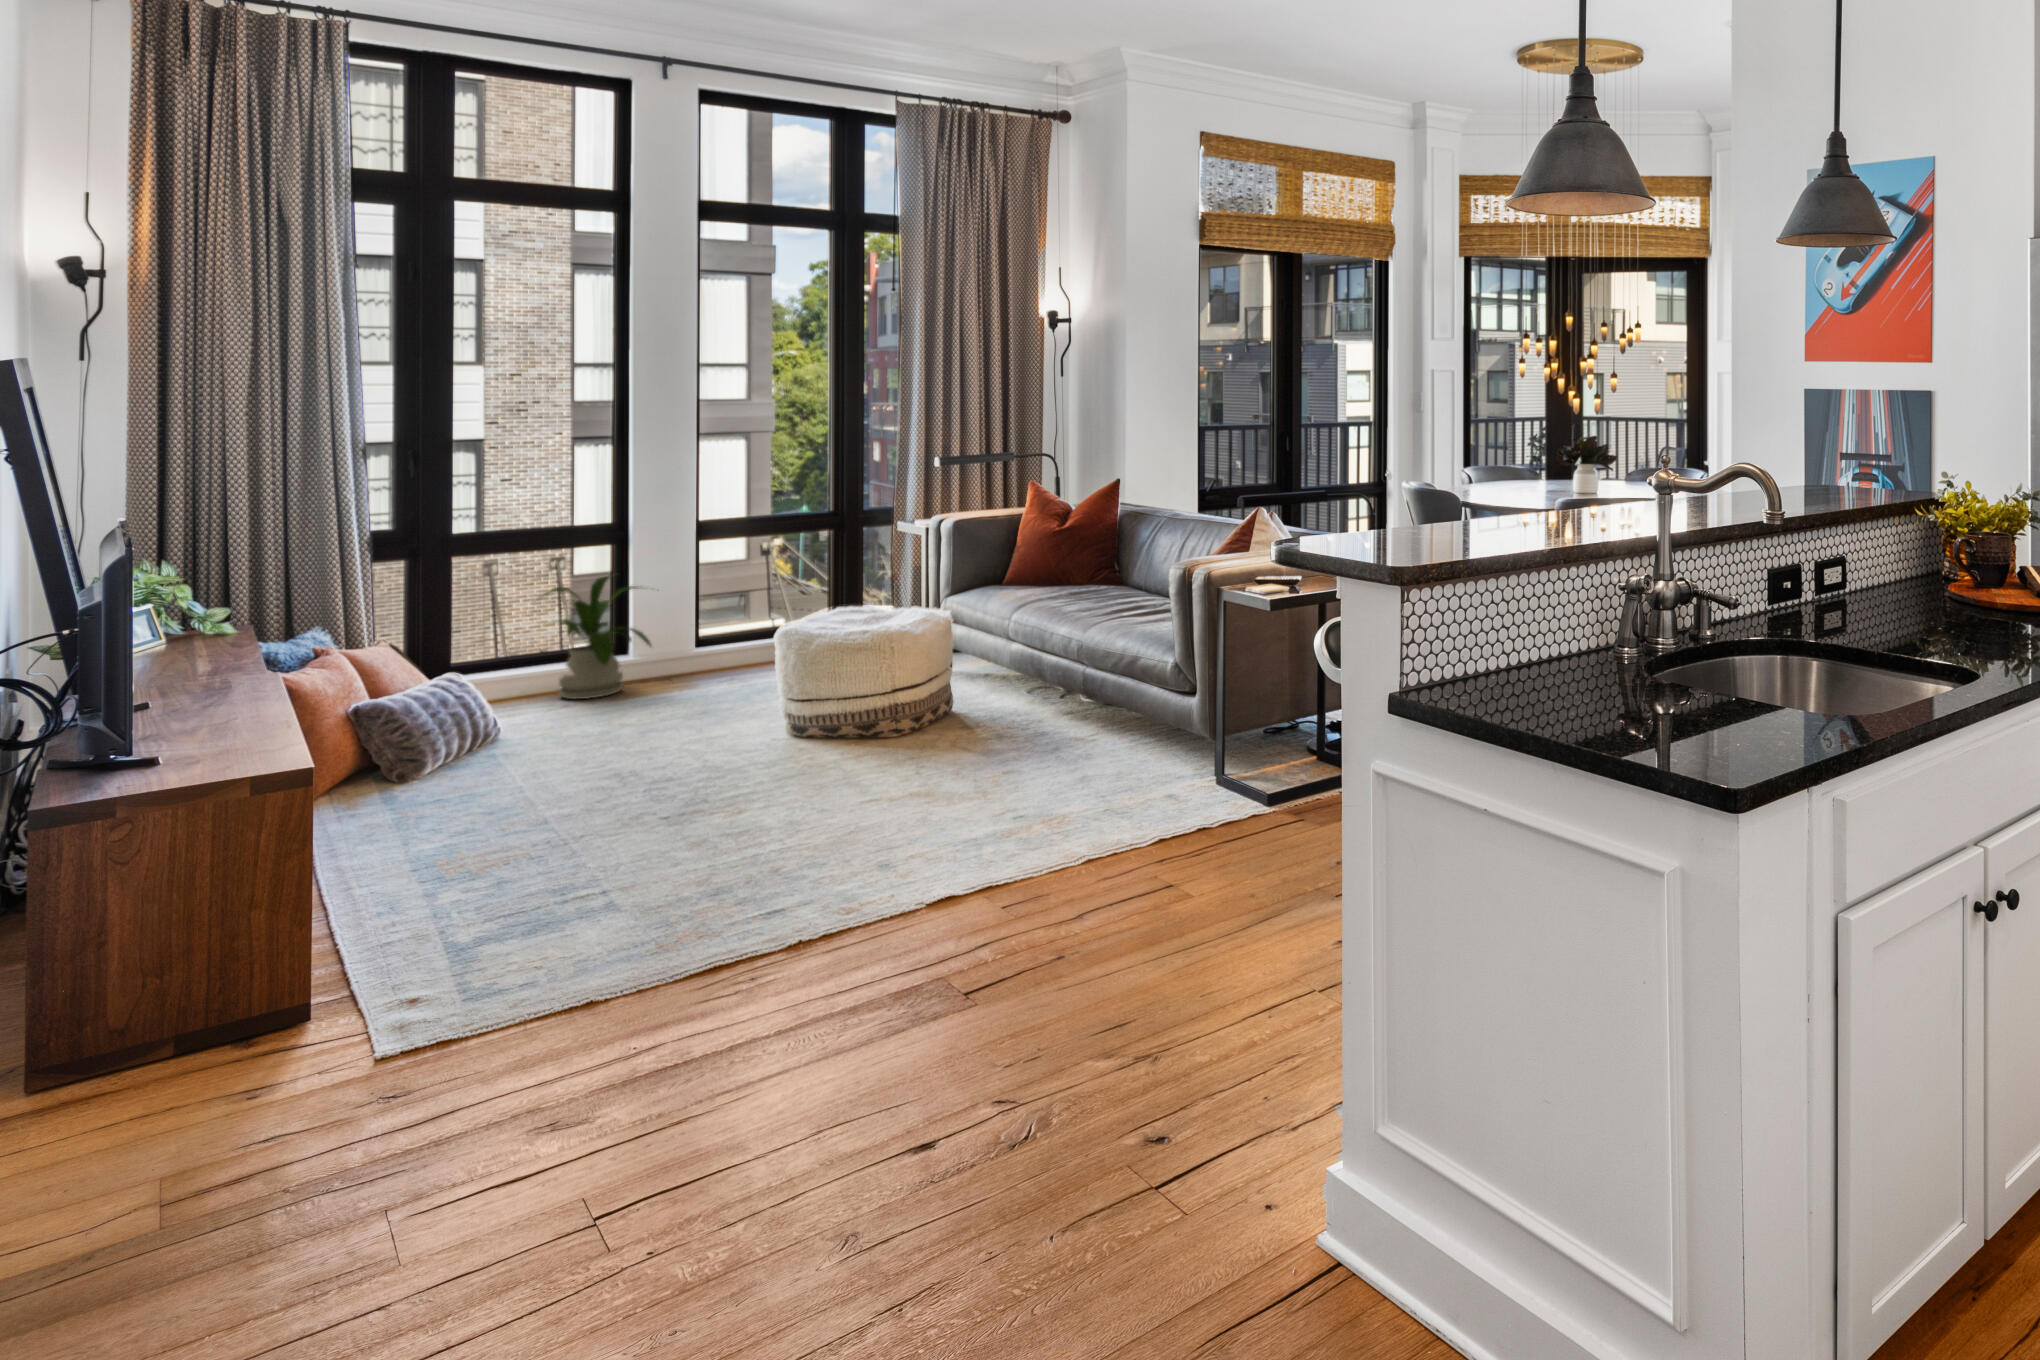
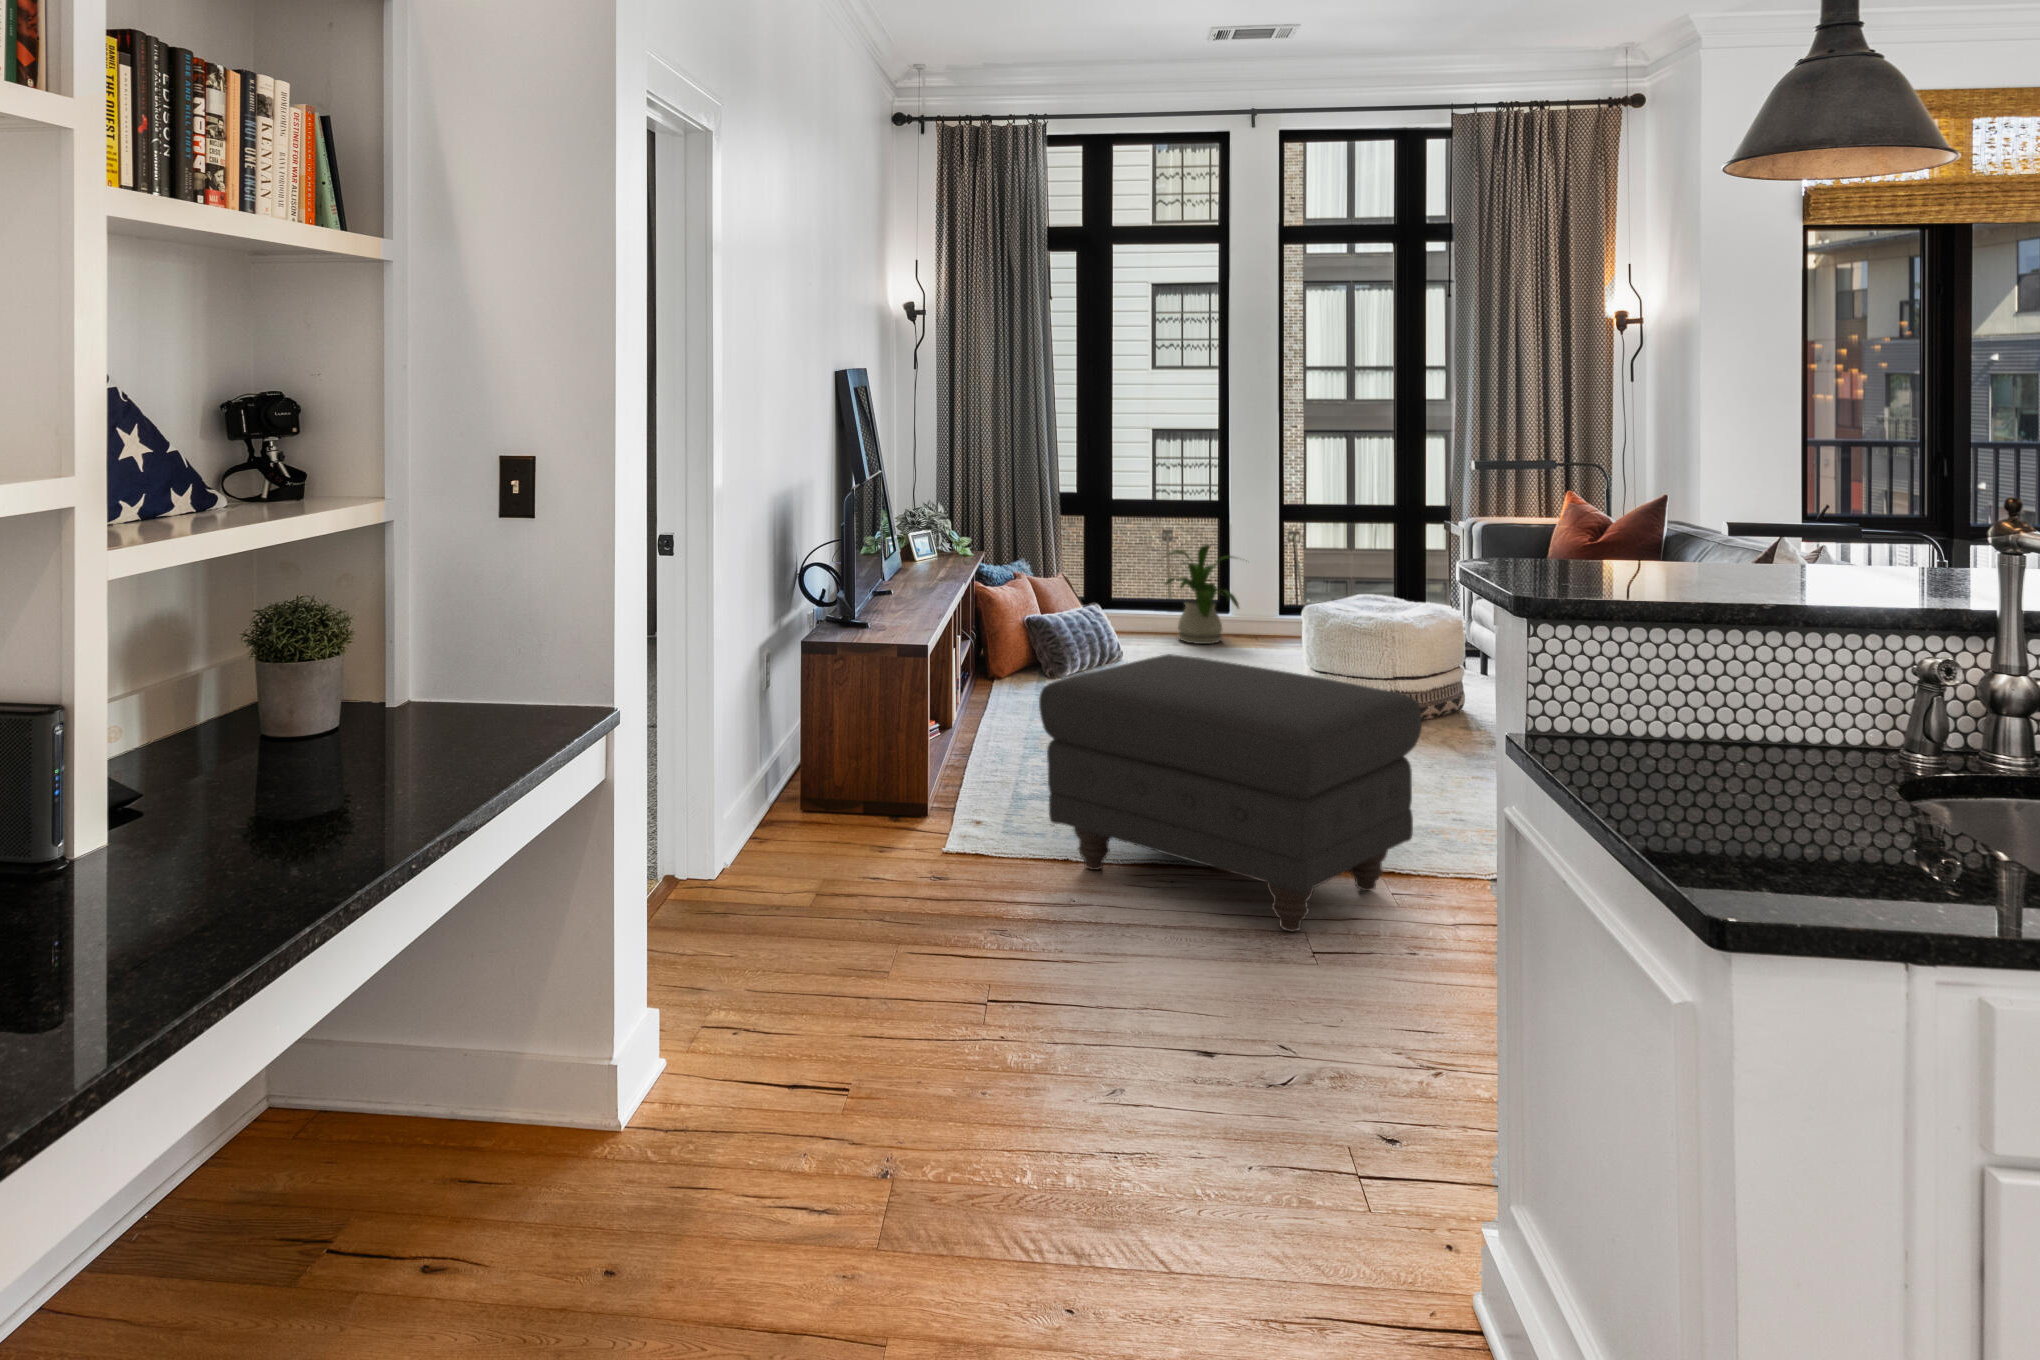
ottoman: none [575,691,1061,1005] -> present [1039,654,1422,932]

